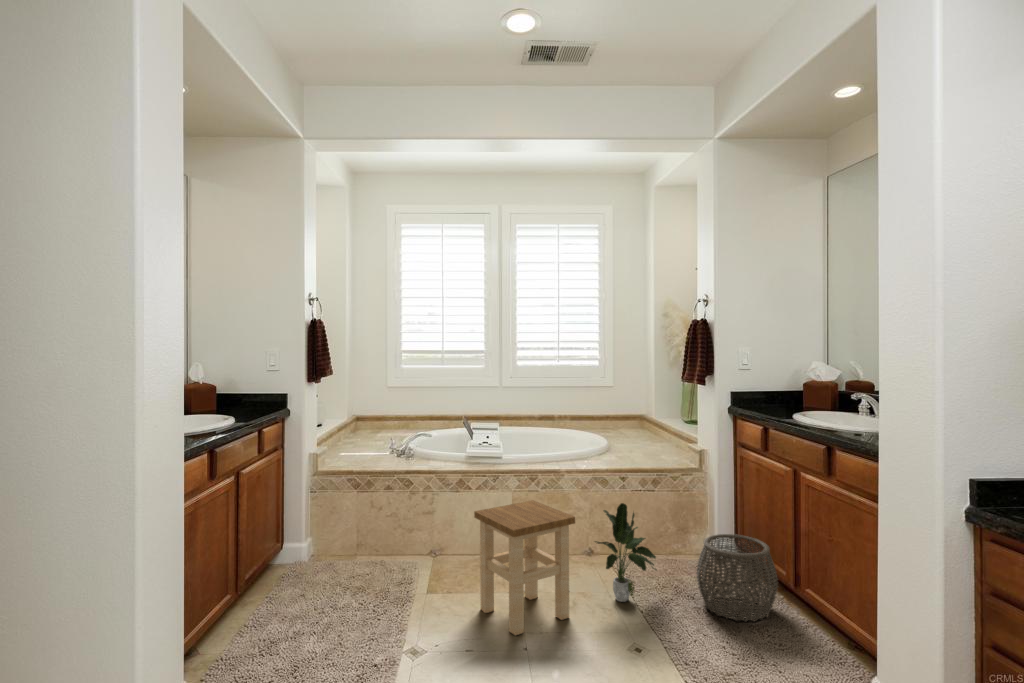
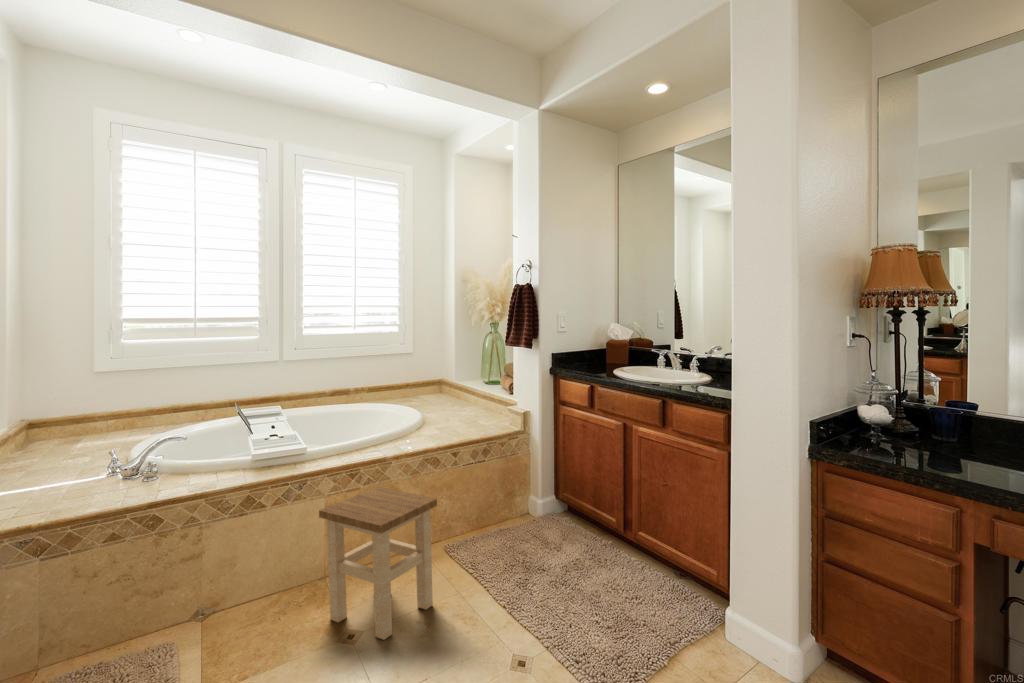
potted plant: present [595,503,657,602] -> none [450,476,513,576]
woven basket: present [696,534,778,622] -> none [543,491,616,572]

